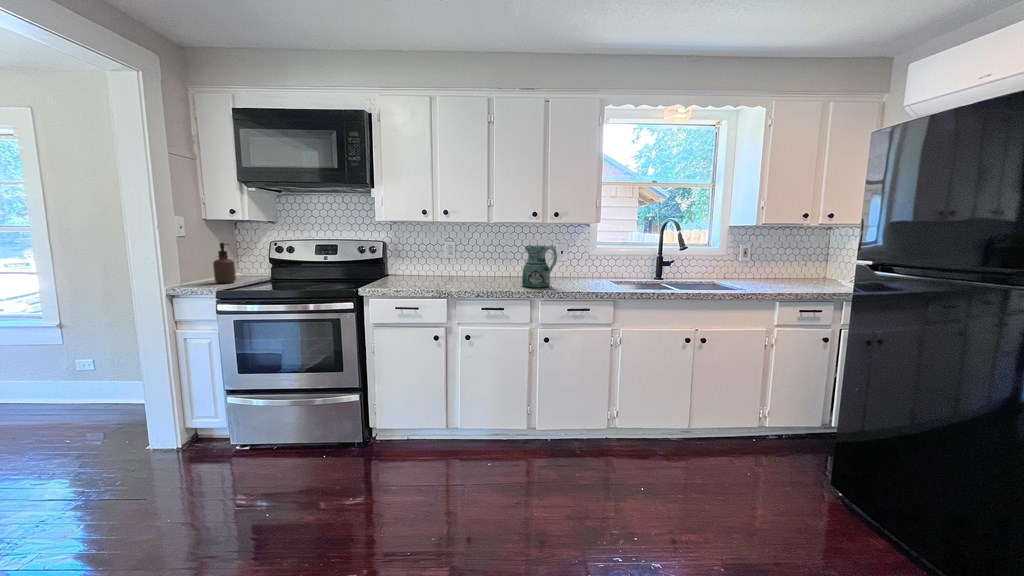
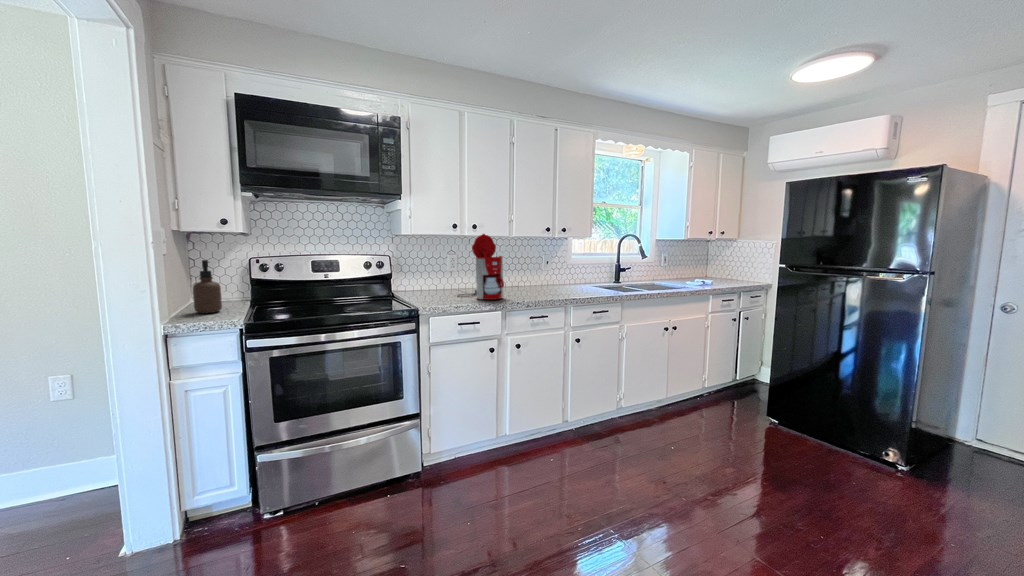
coffee maker: none [433,220,469,287] -> present [457,234,504,300]
ceramic pitcher: present [522,245,557,287] -> none [544,257,580,296]

